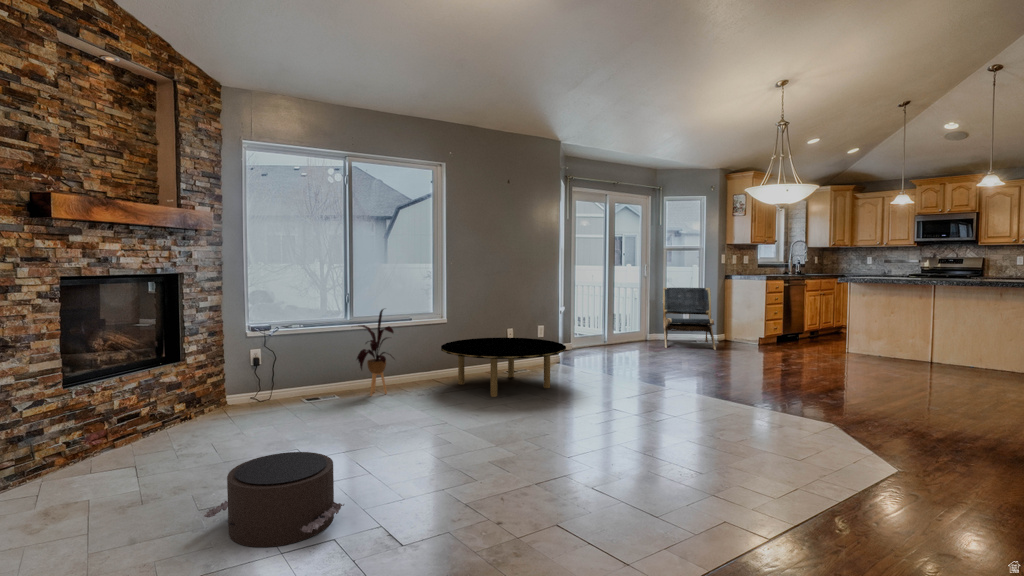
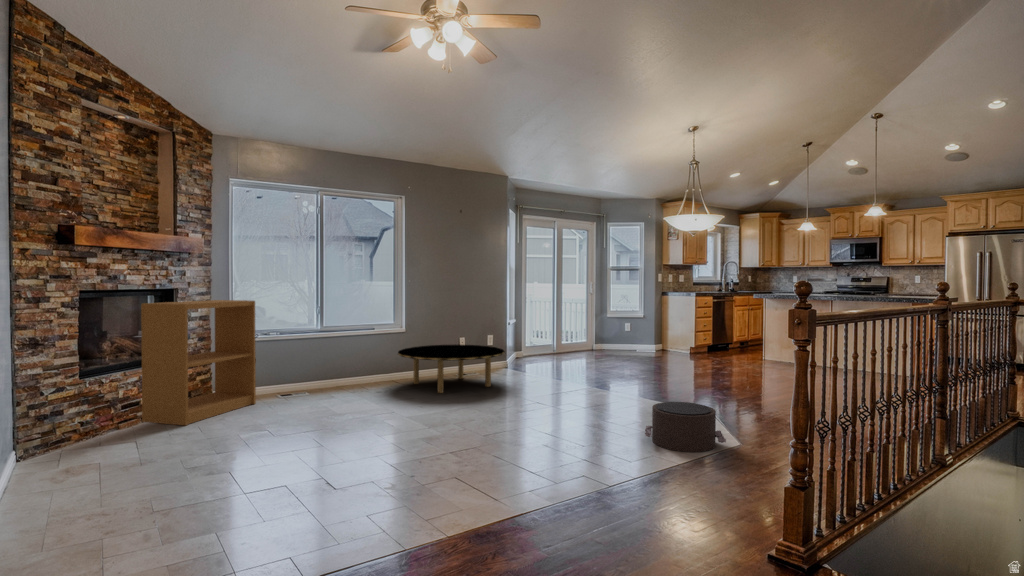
bookshelf: none [139,287,278,443] -> present [141,300,256,425]
lounge chair: present [663,287,716,350] -> none [606,302,651,357]
house plant: present [357,309,394,396] -> none [320,318,357,392]
pouf: present [204,452,344,547] -> present [645,402,726,452]

